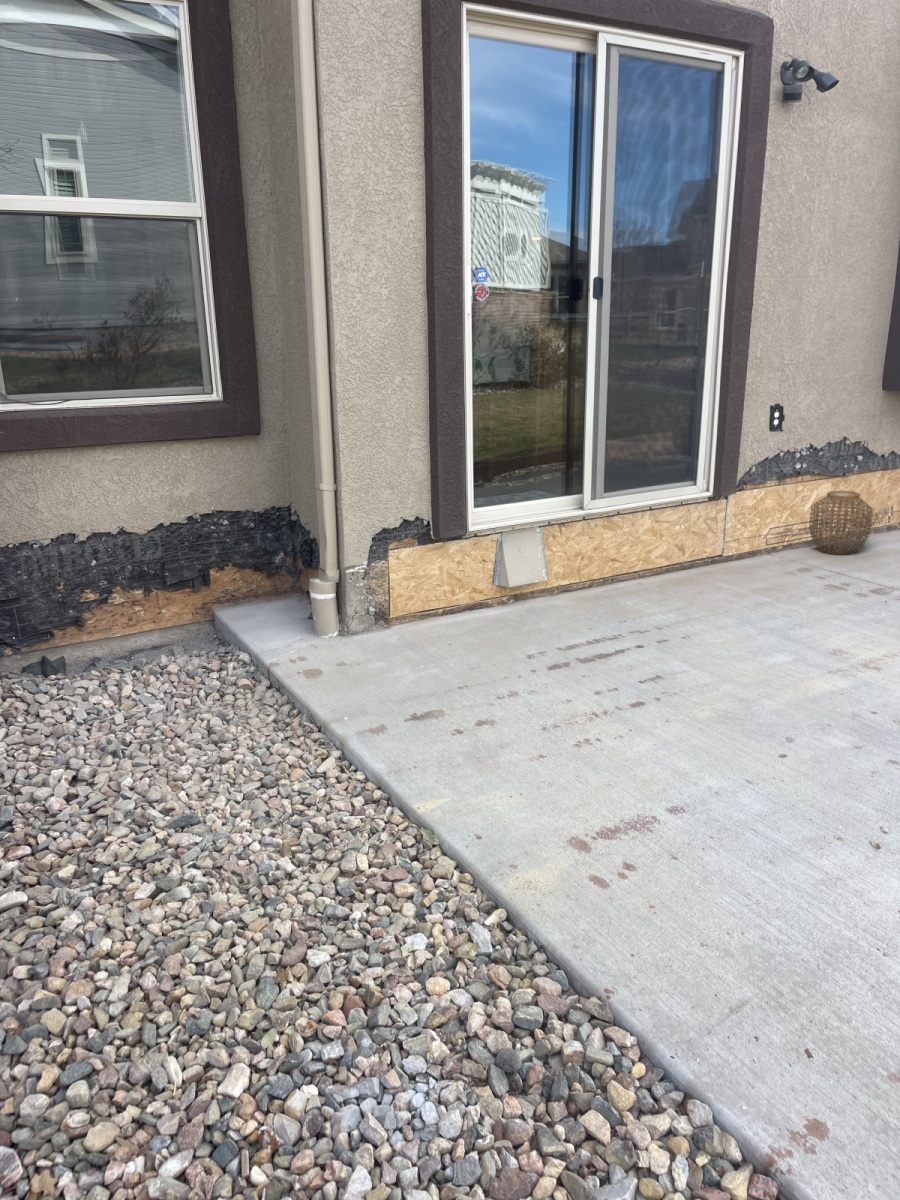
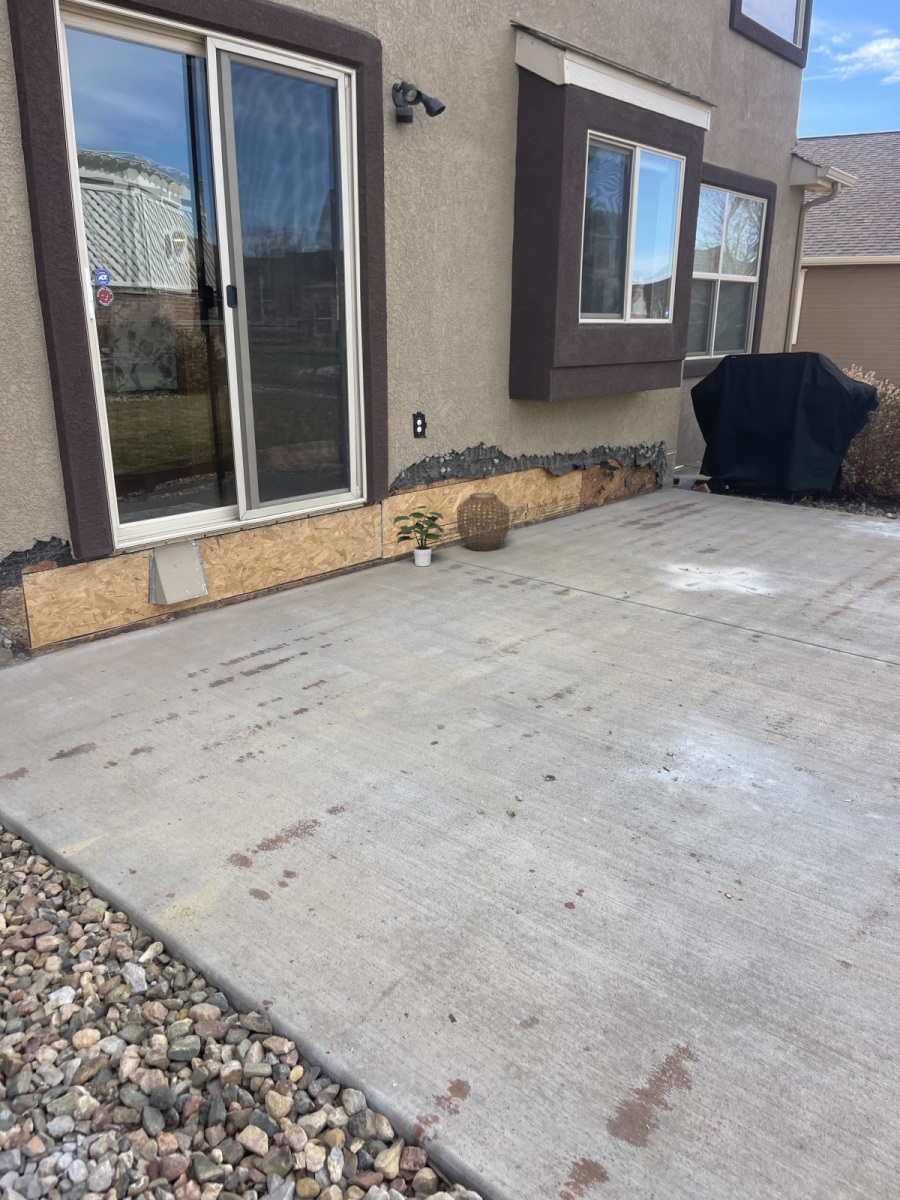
potted plant: none [739,503,797,567] -> present [393,506,443,567]

